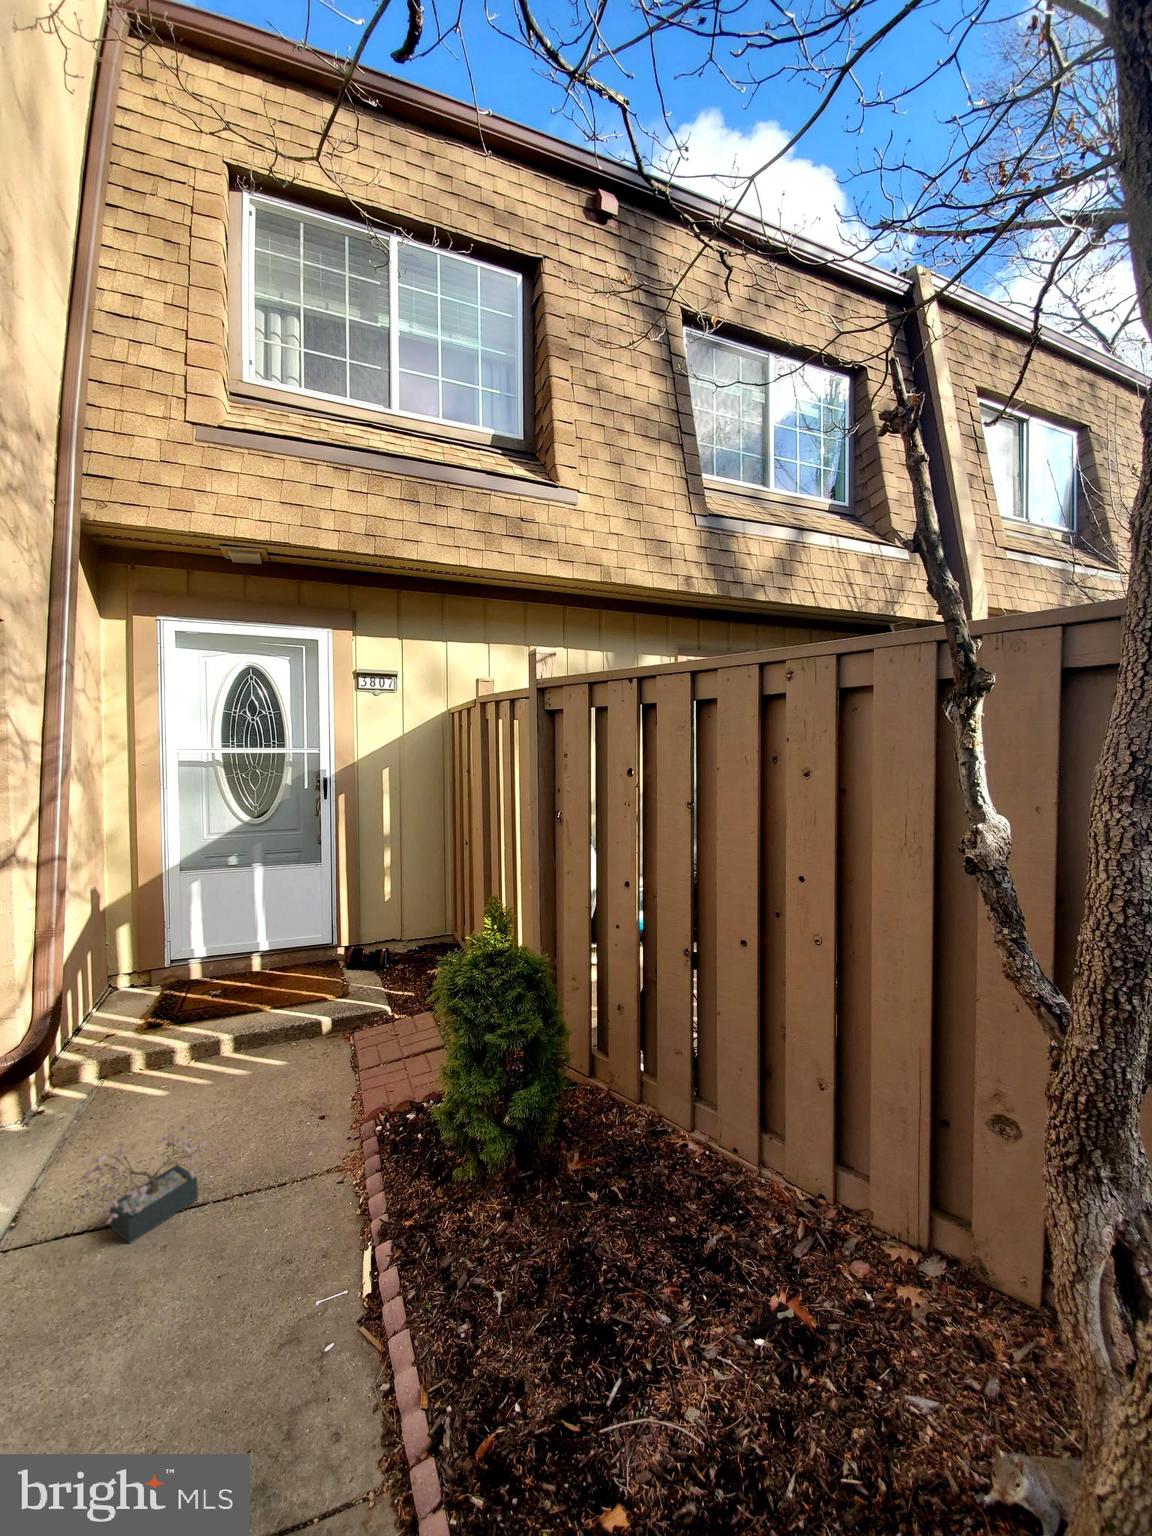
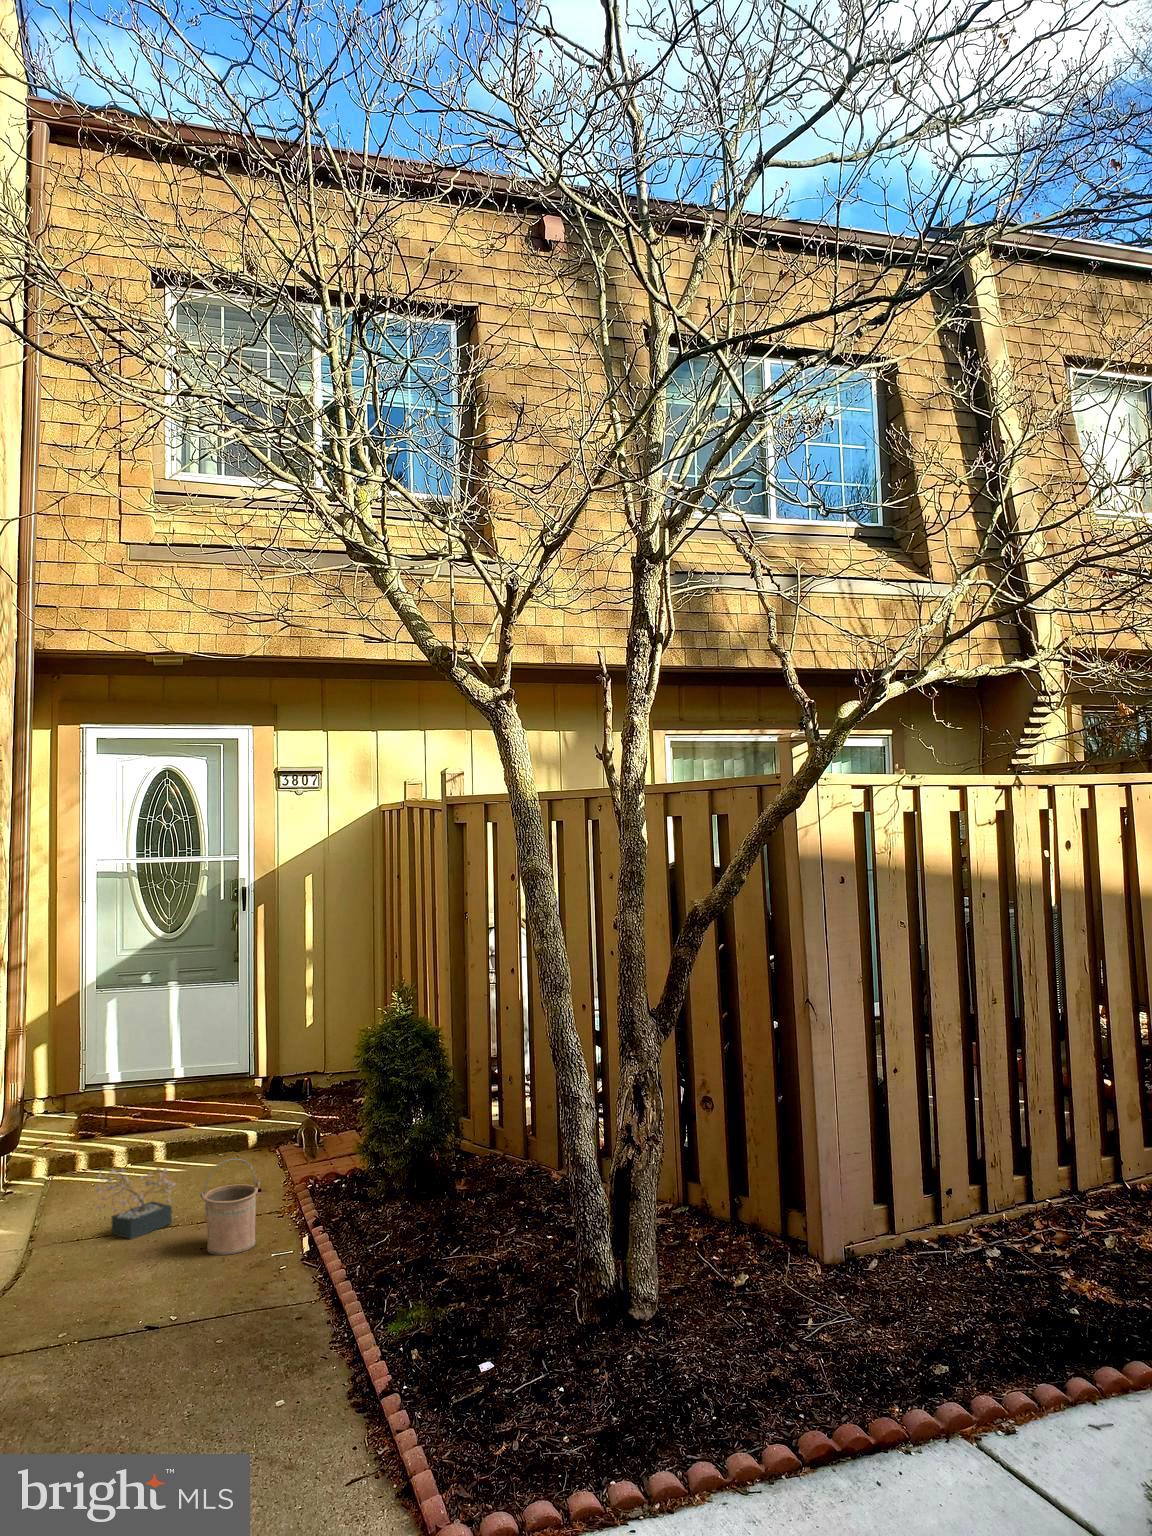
bucket: none [208,1152,303,1300] -> present [200,1159,261,1255]

